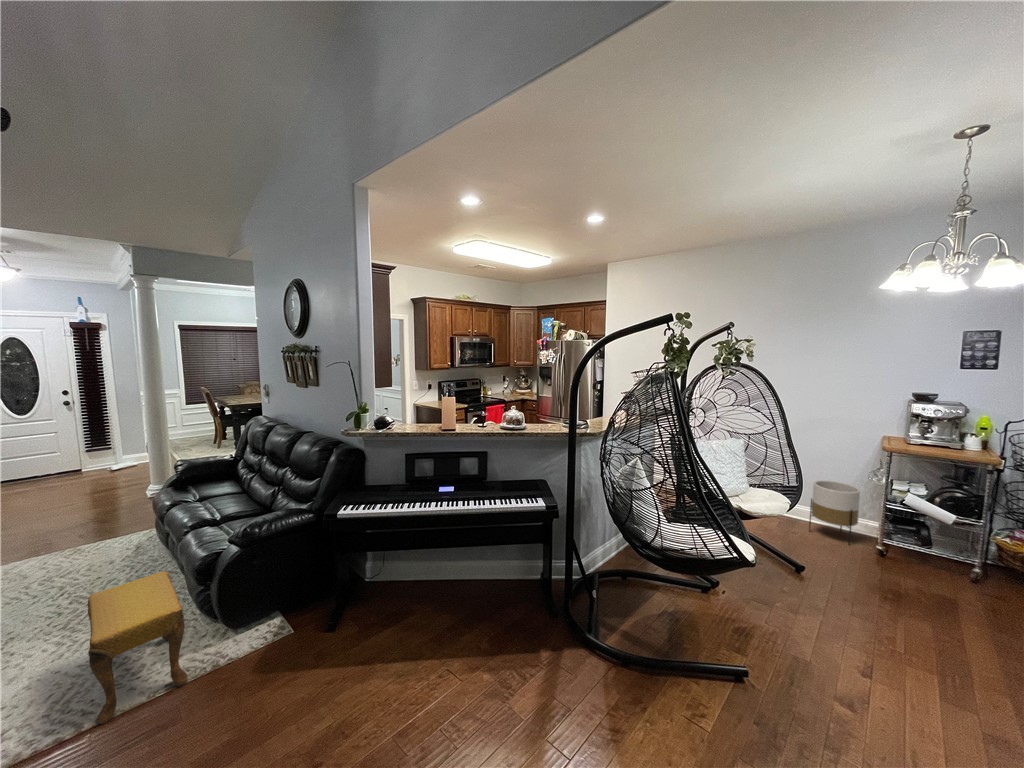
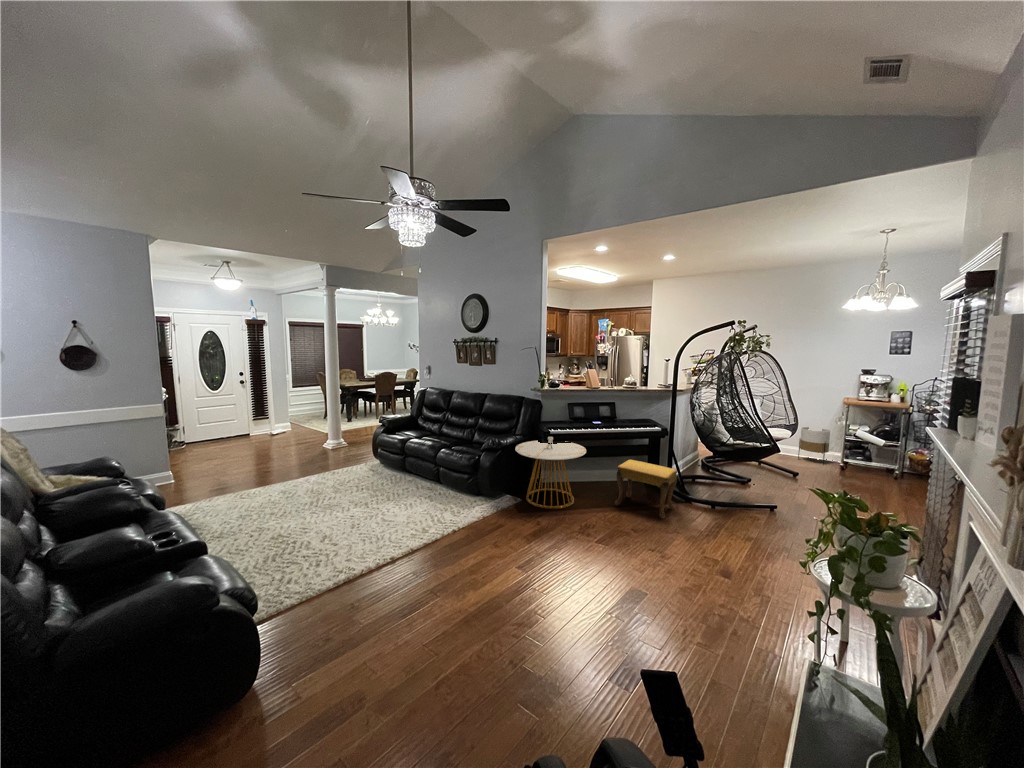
side table: none [257,521,401,674] -> present [515,437,586,509]
footstool: present [87,571,187,725] -> present [615,460,677,519]

